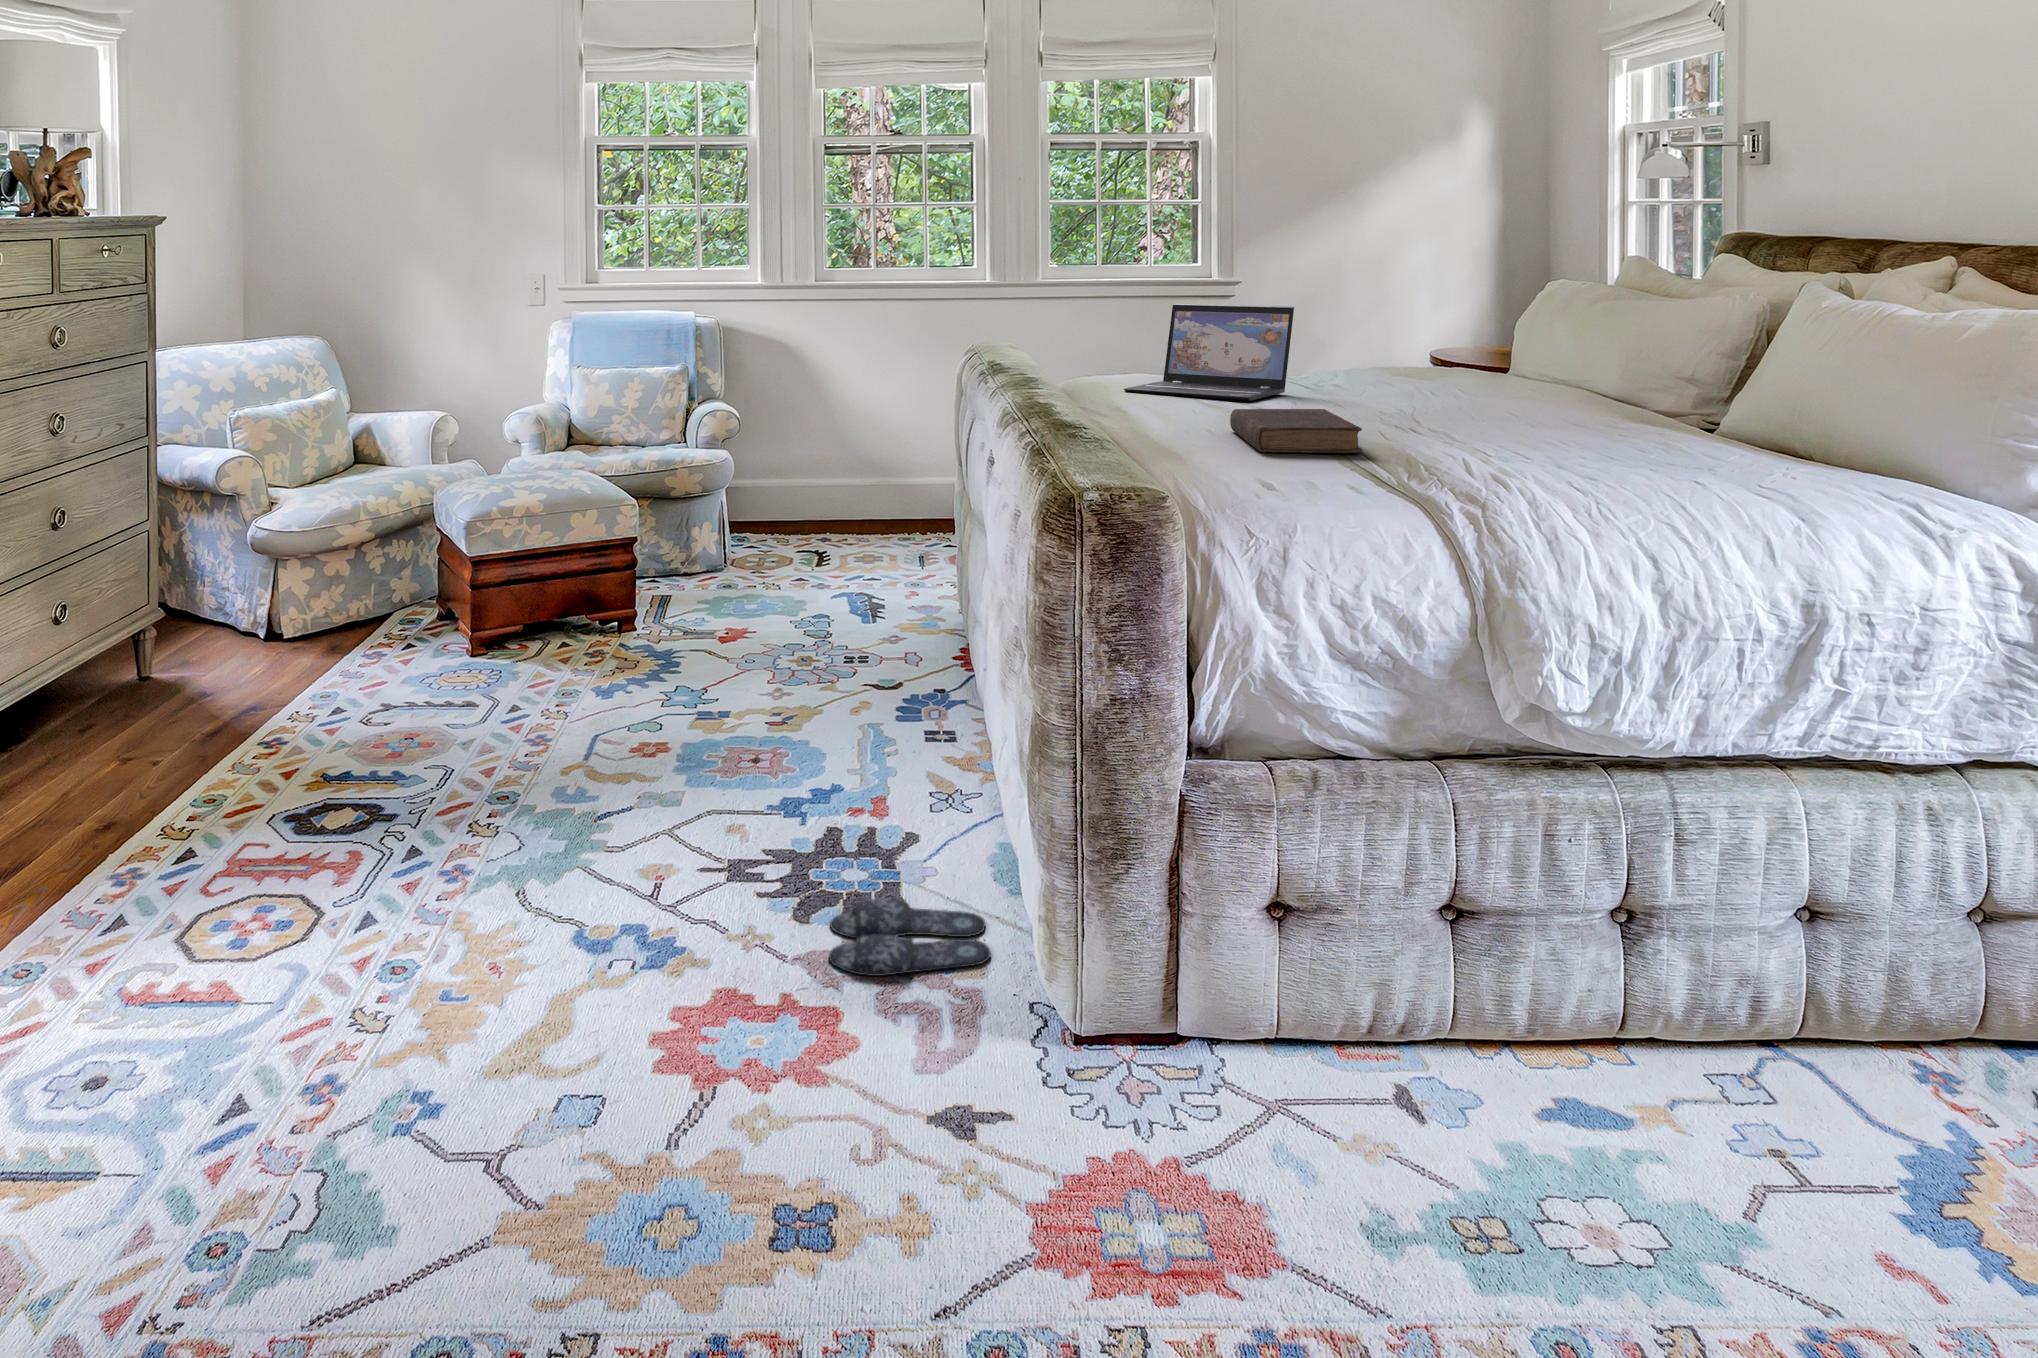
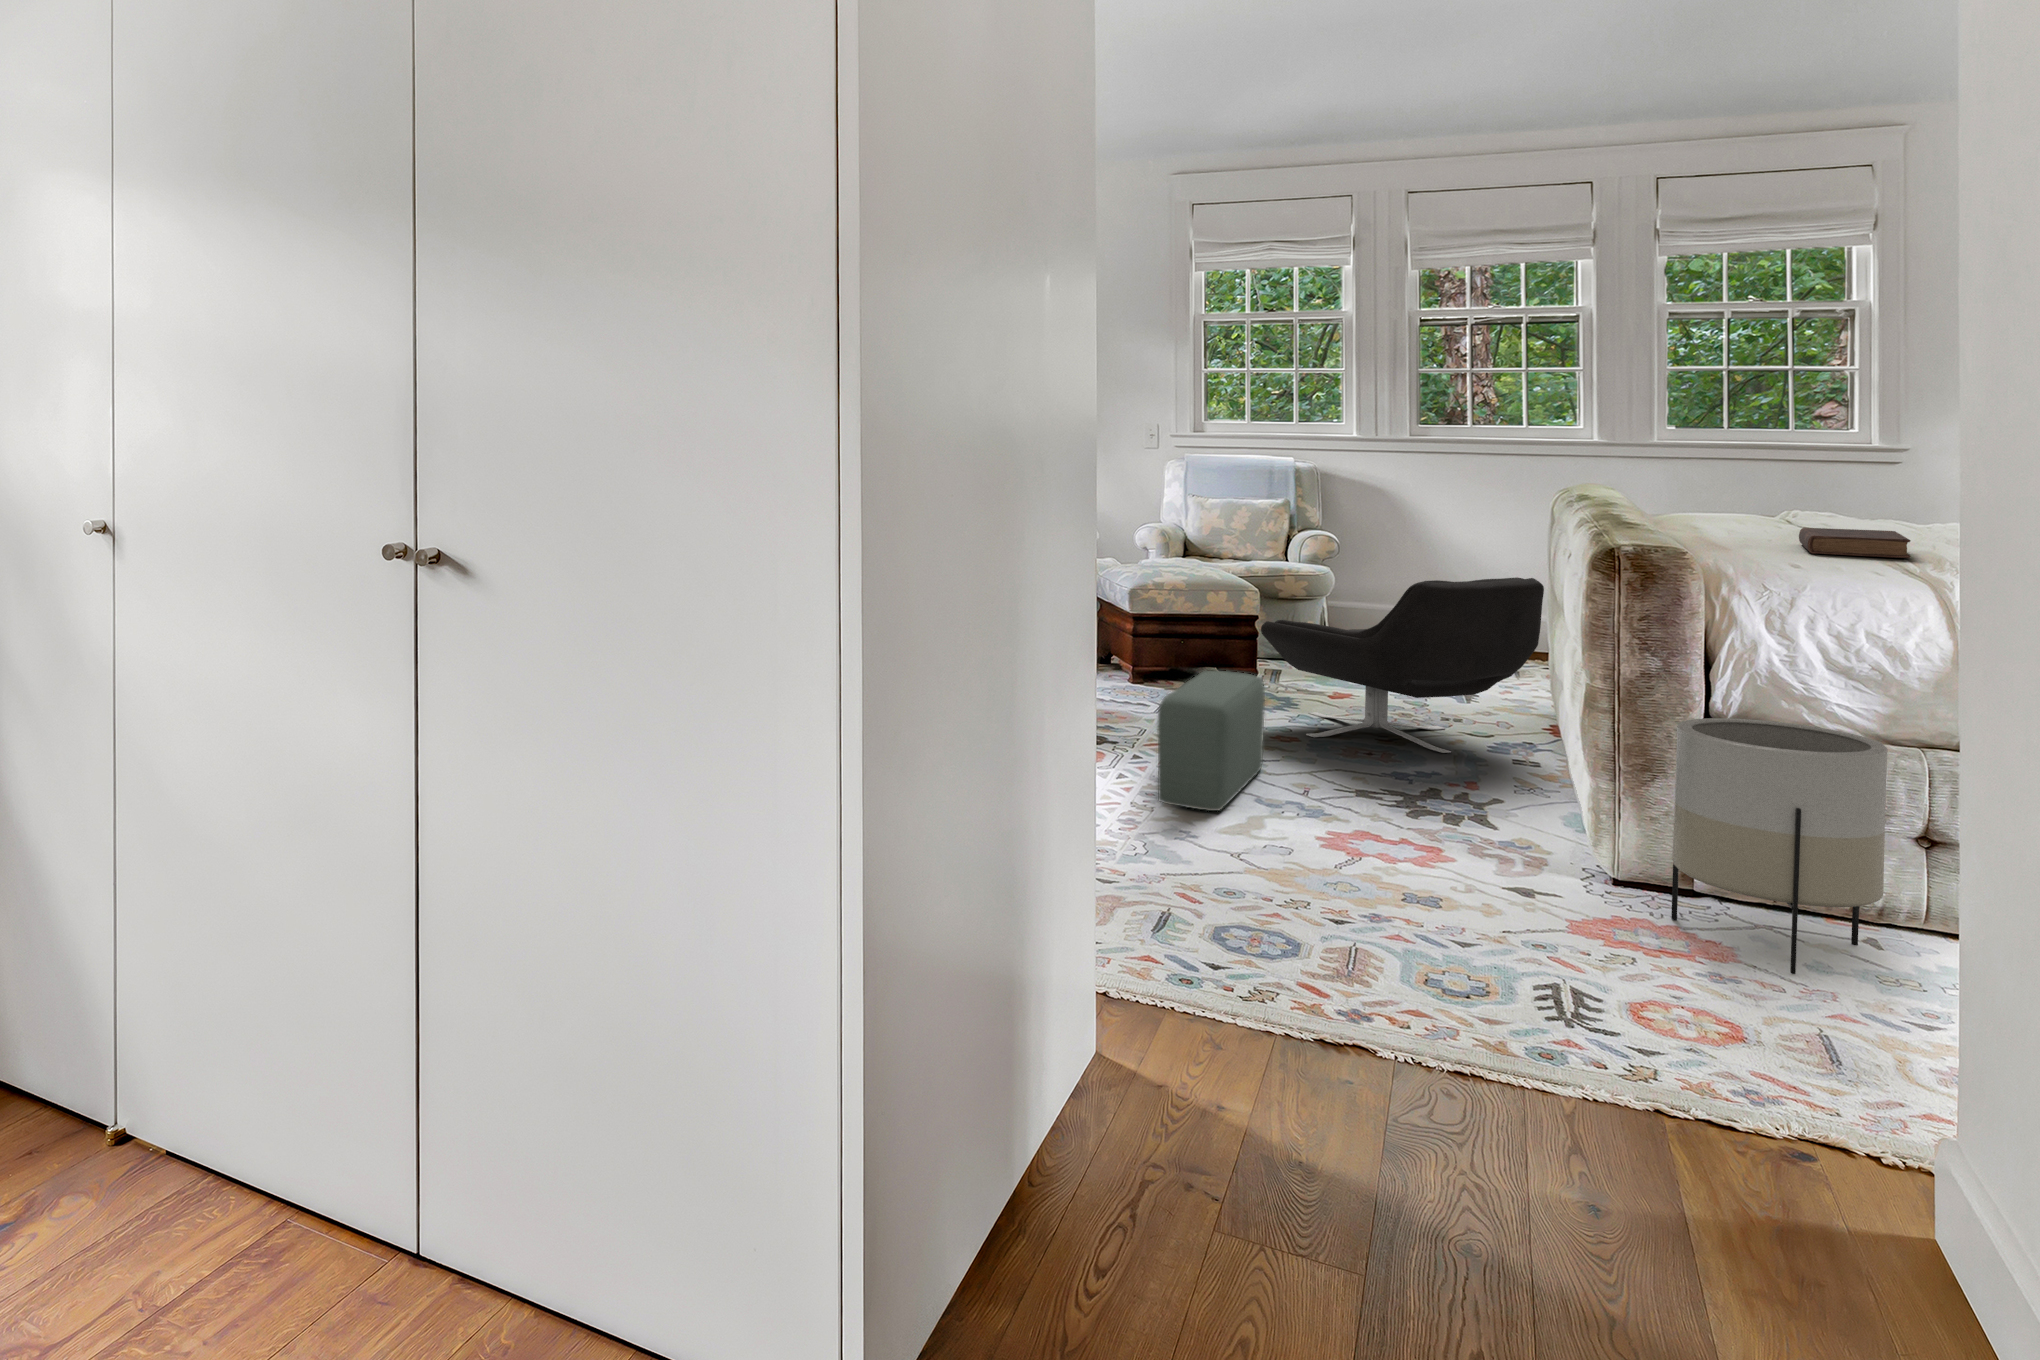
laptop: present [1124,304,1294,401] -> none [1718,453,1910,531]
lounge chair: none [620,480,953,731] -> present [1261,577,1544,753]
pouf: none [392,683,604,991] -> present [1157,671,1265,811]
planter: none [1165,764,1458,1274] -> present [1671,718,1888,974]
slippers: present [829,899,991,976] -> none [1434,817,1556,853]

